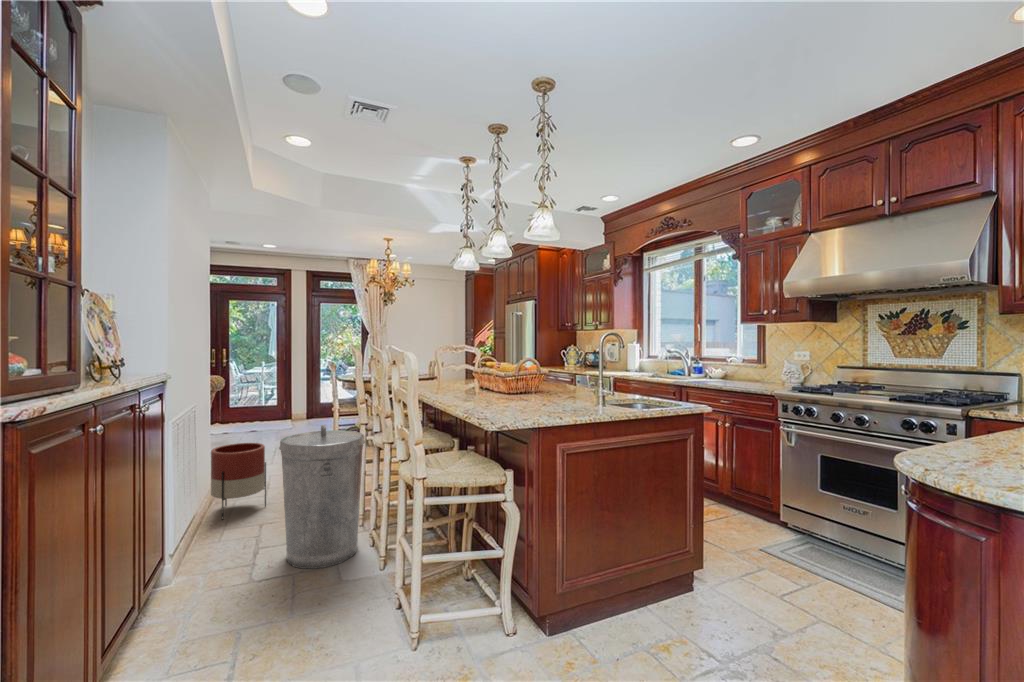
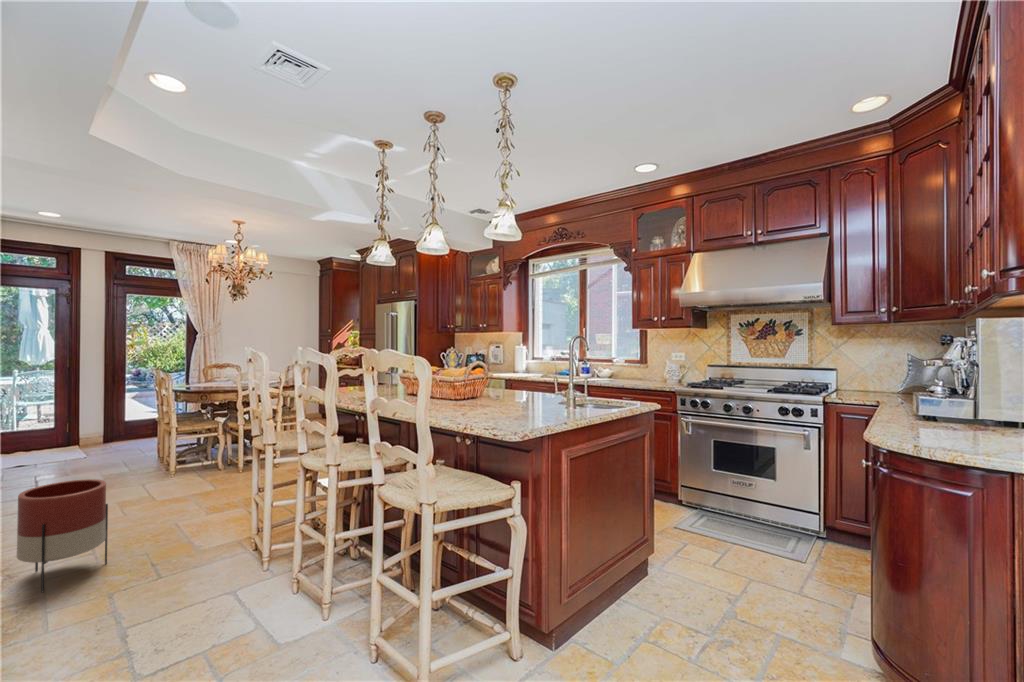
trash can: present [279,425,365,569] -> none [173,447,290,634]

